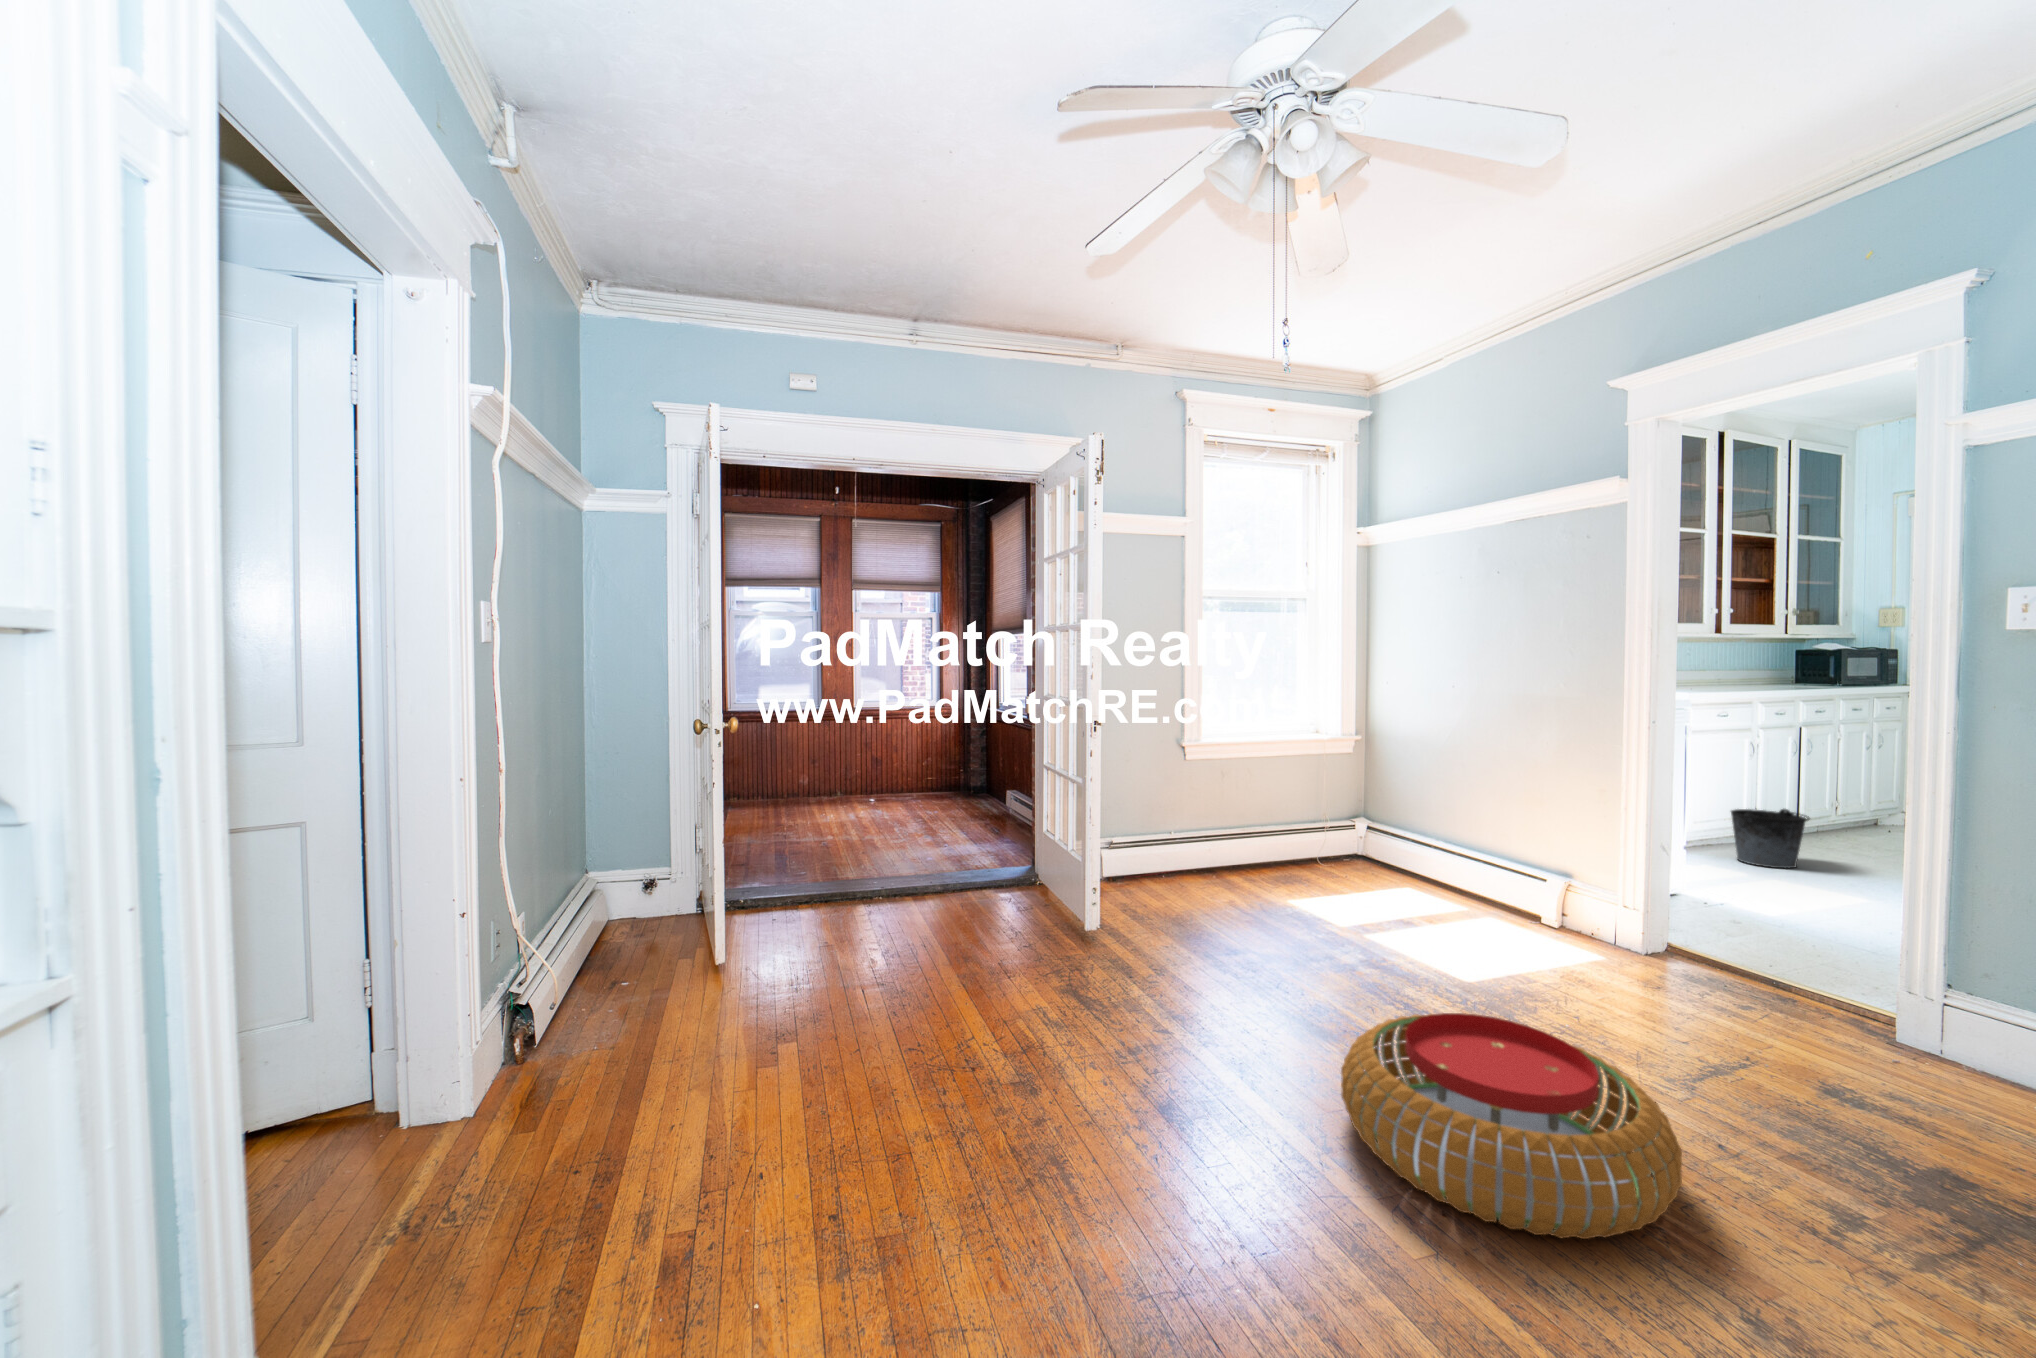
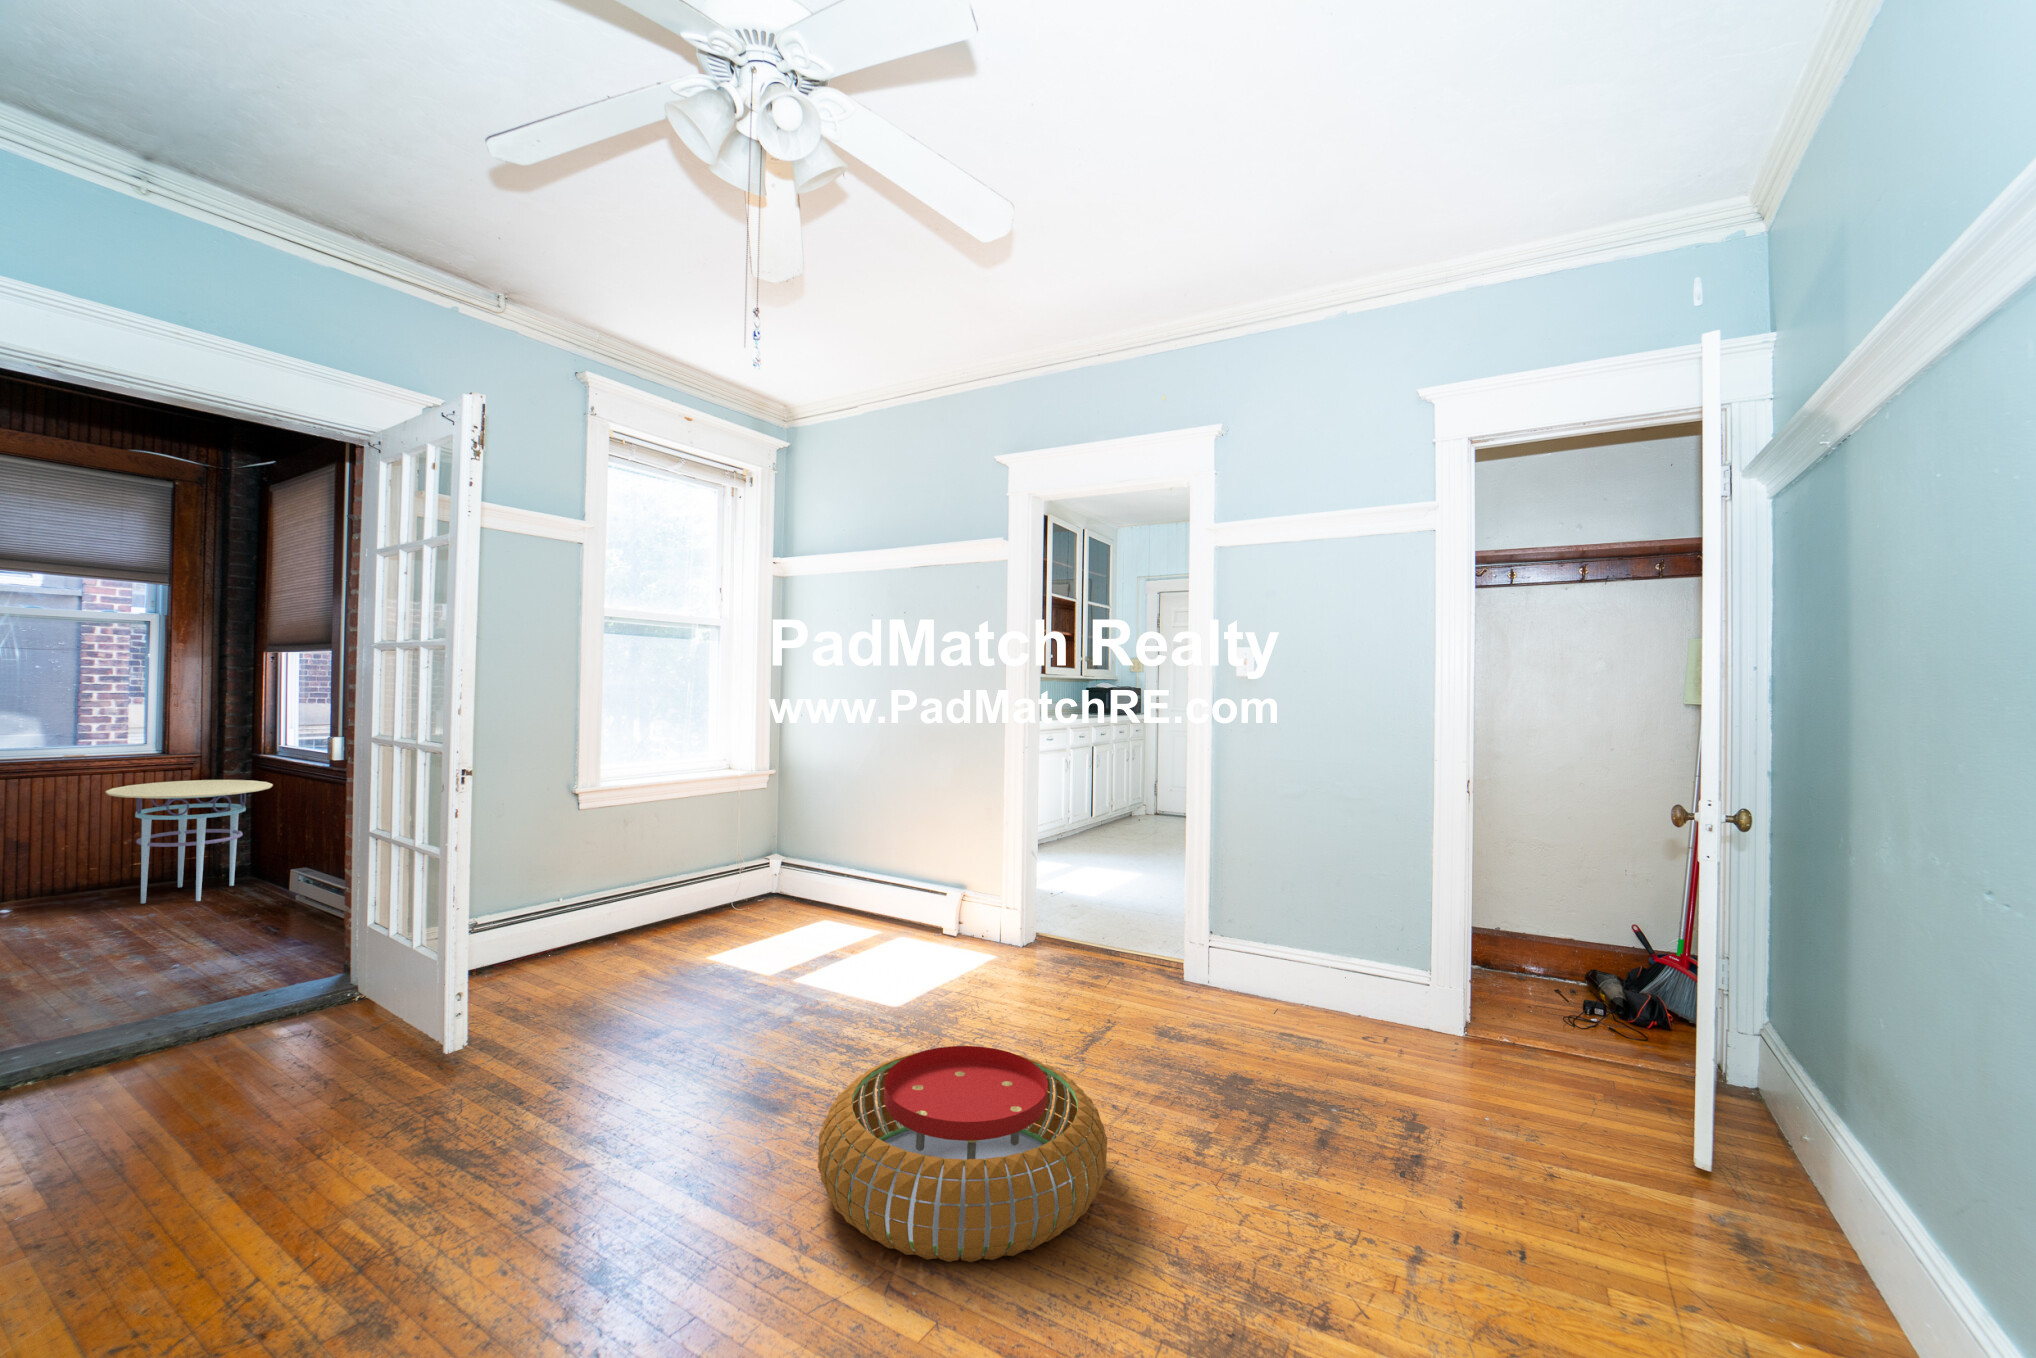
side table: none [933,736,1011,813] -> present [106,780,273,903]
bucket: present [1731,809,1810,868] -> none [1062,809,1110,857]

